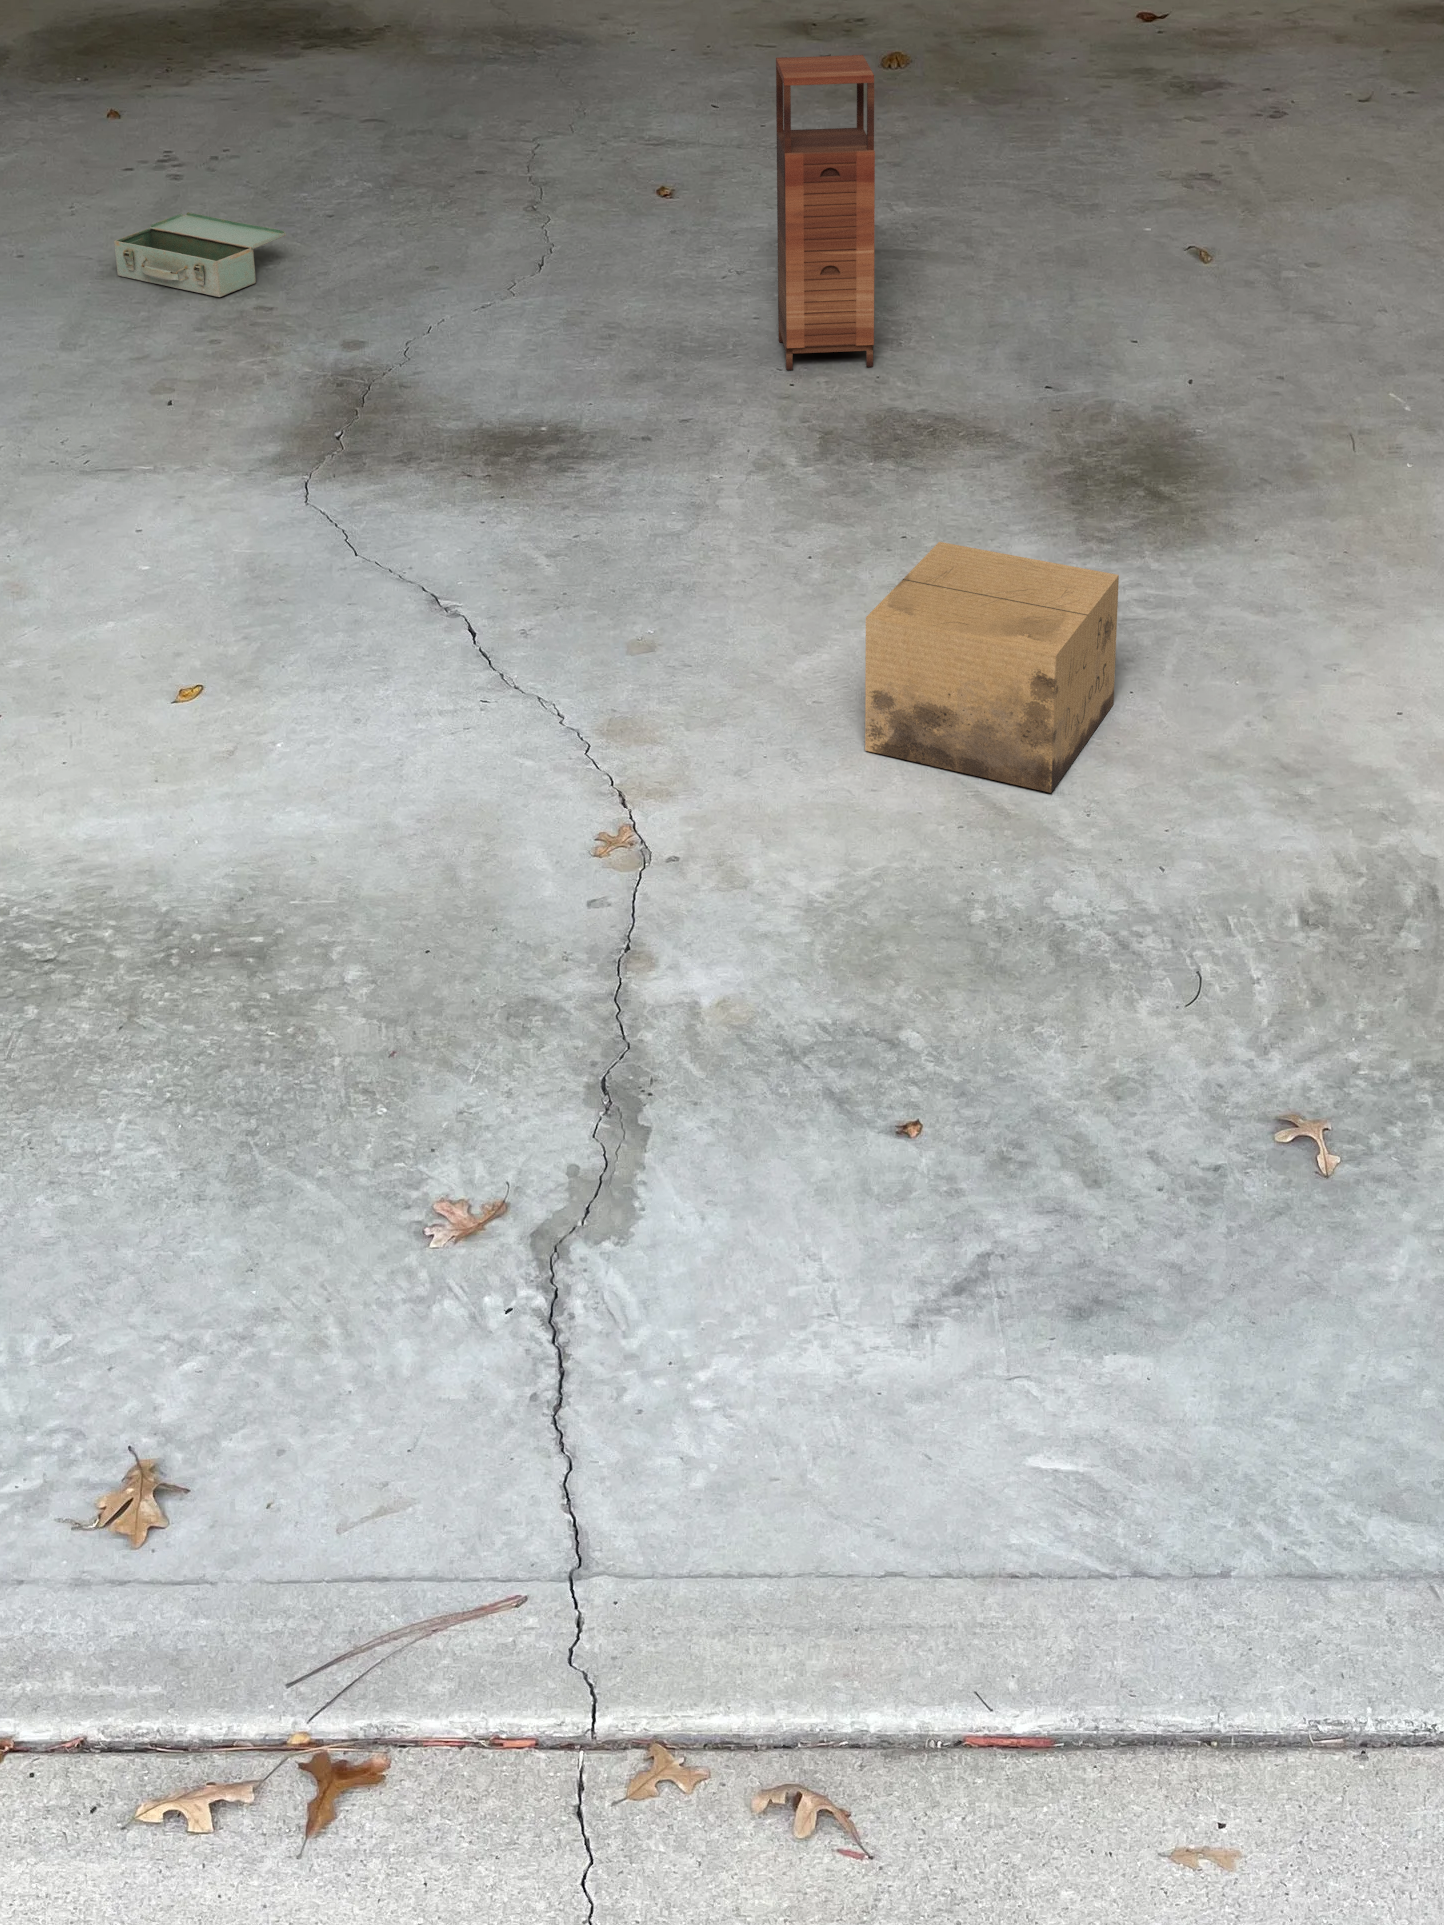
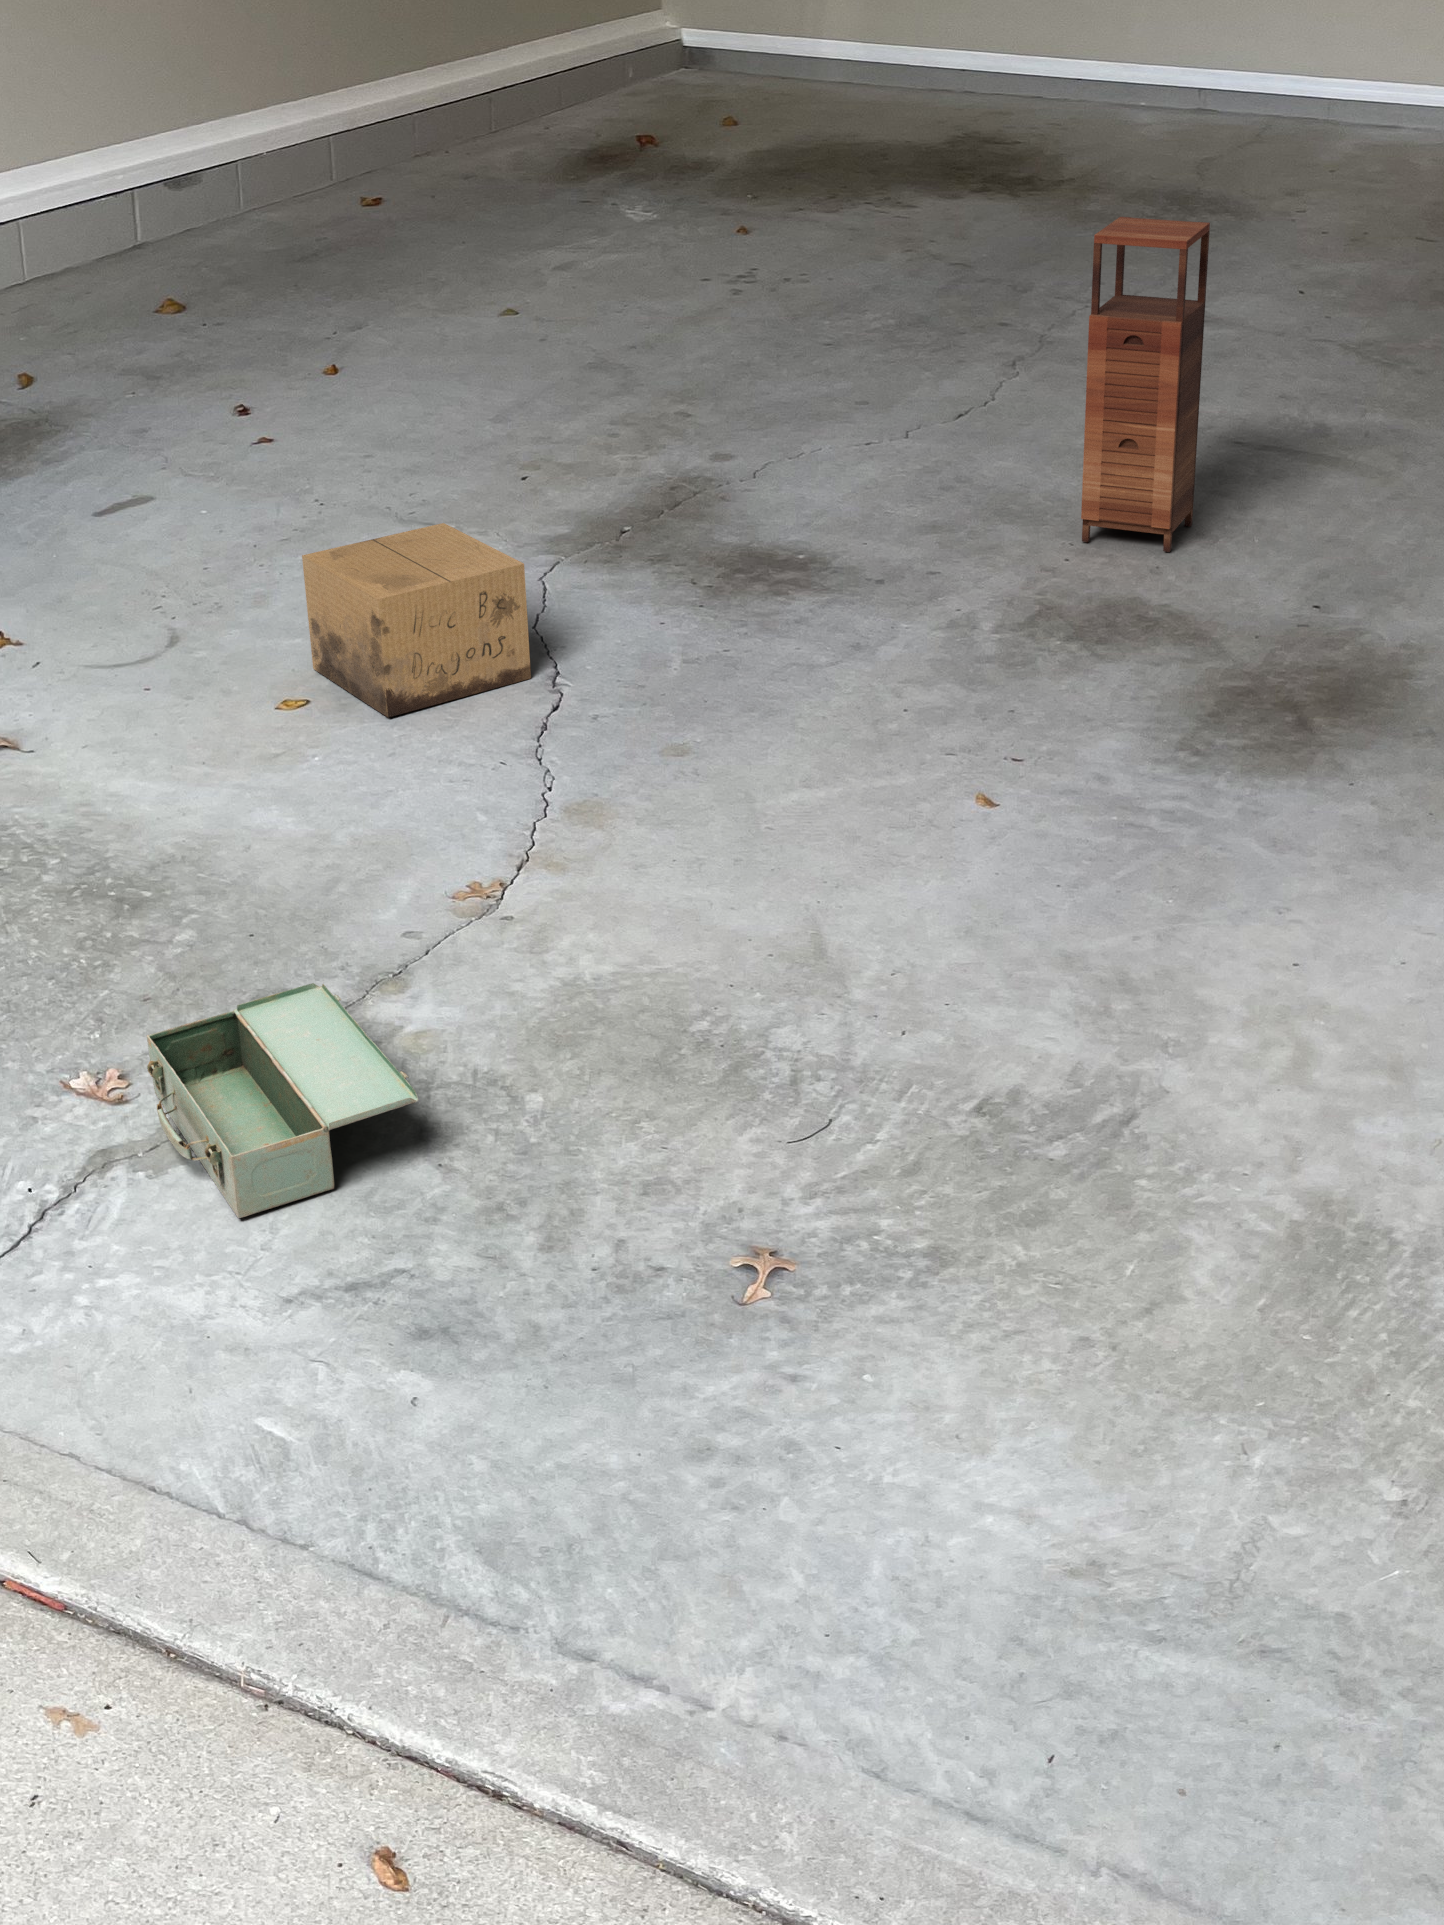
toolbox: present [114,212,286,297] -> present [147,983,418,1218]
cardboard box: present [865,542,1119,793] -> present [302,523,531,717]

